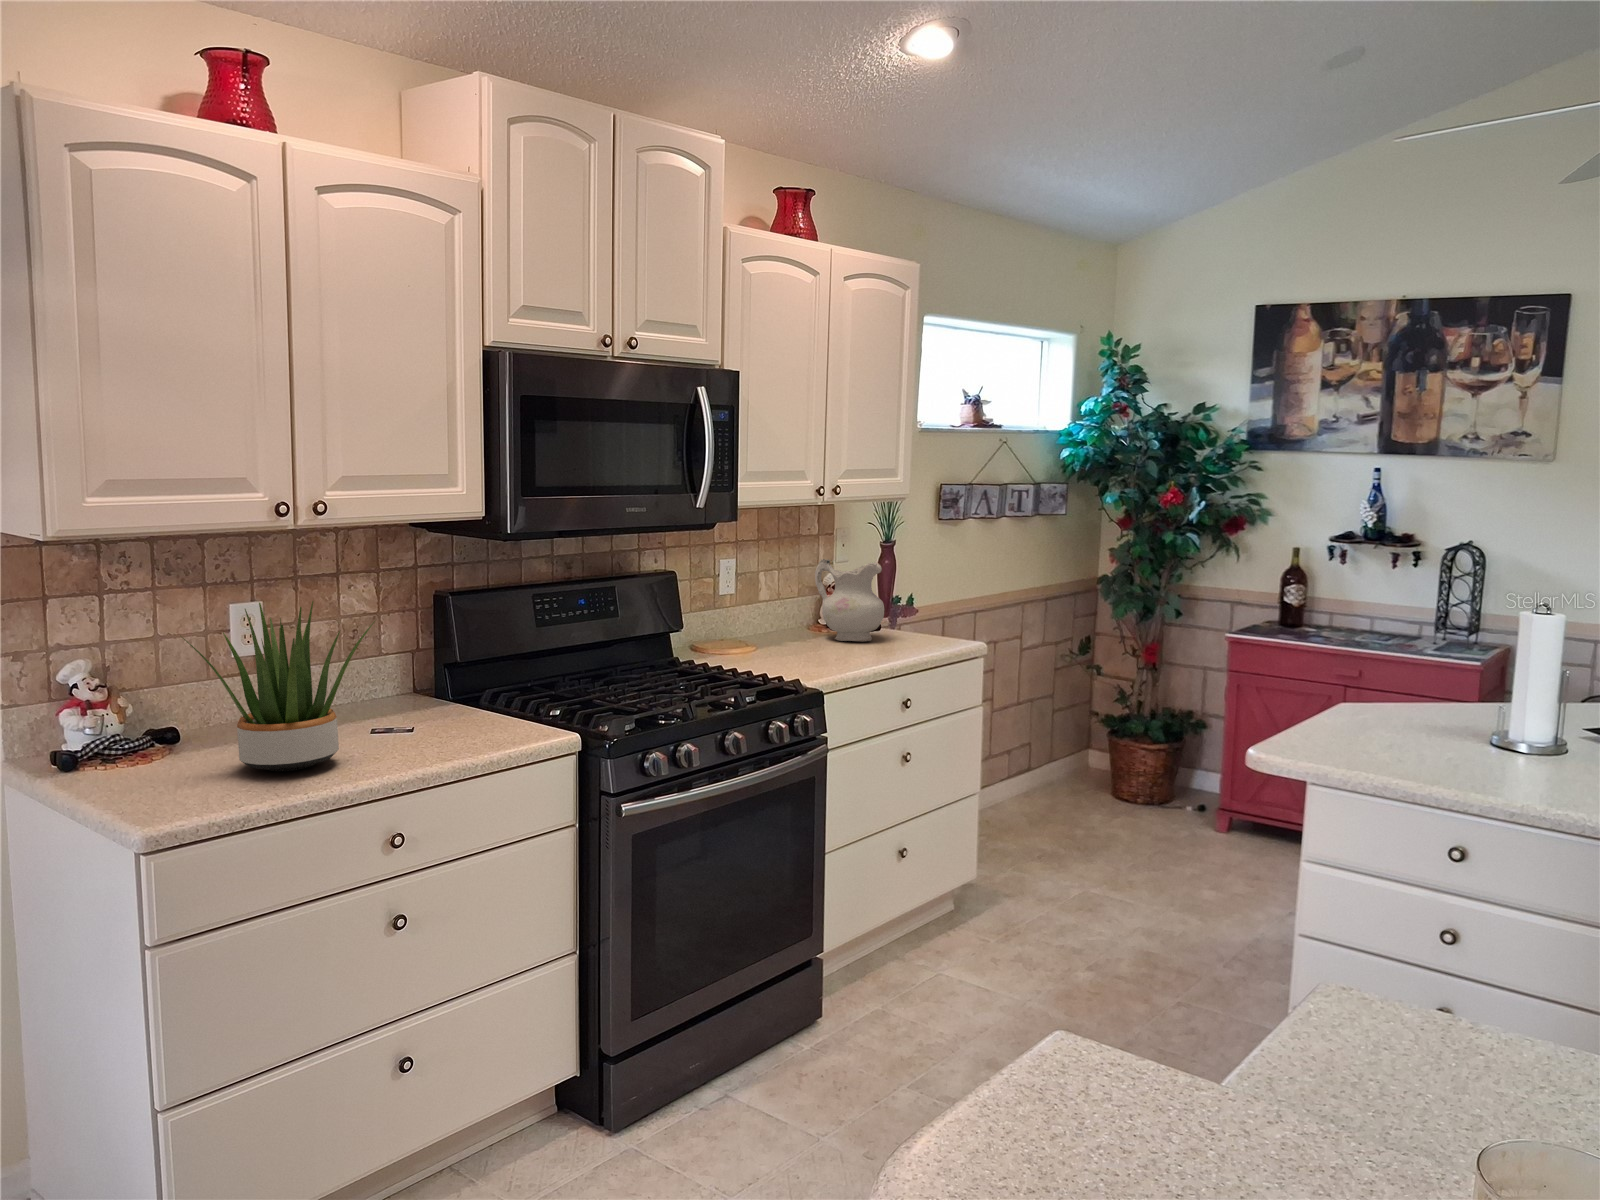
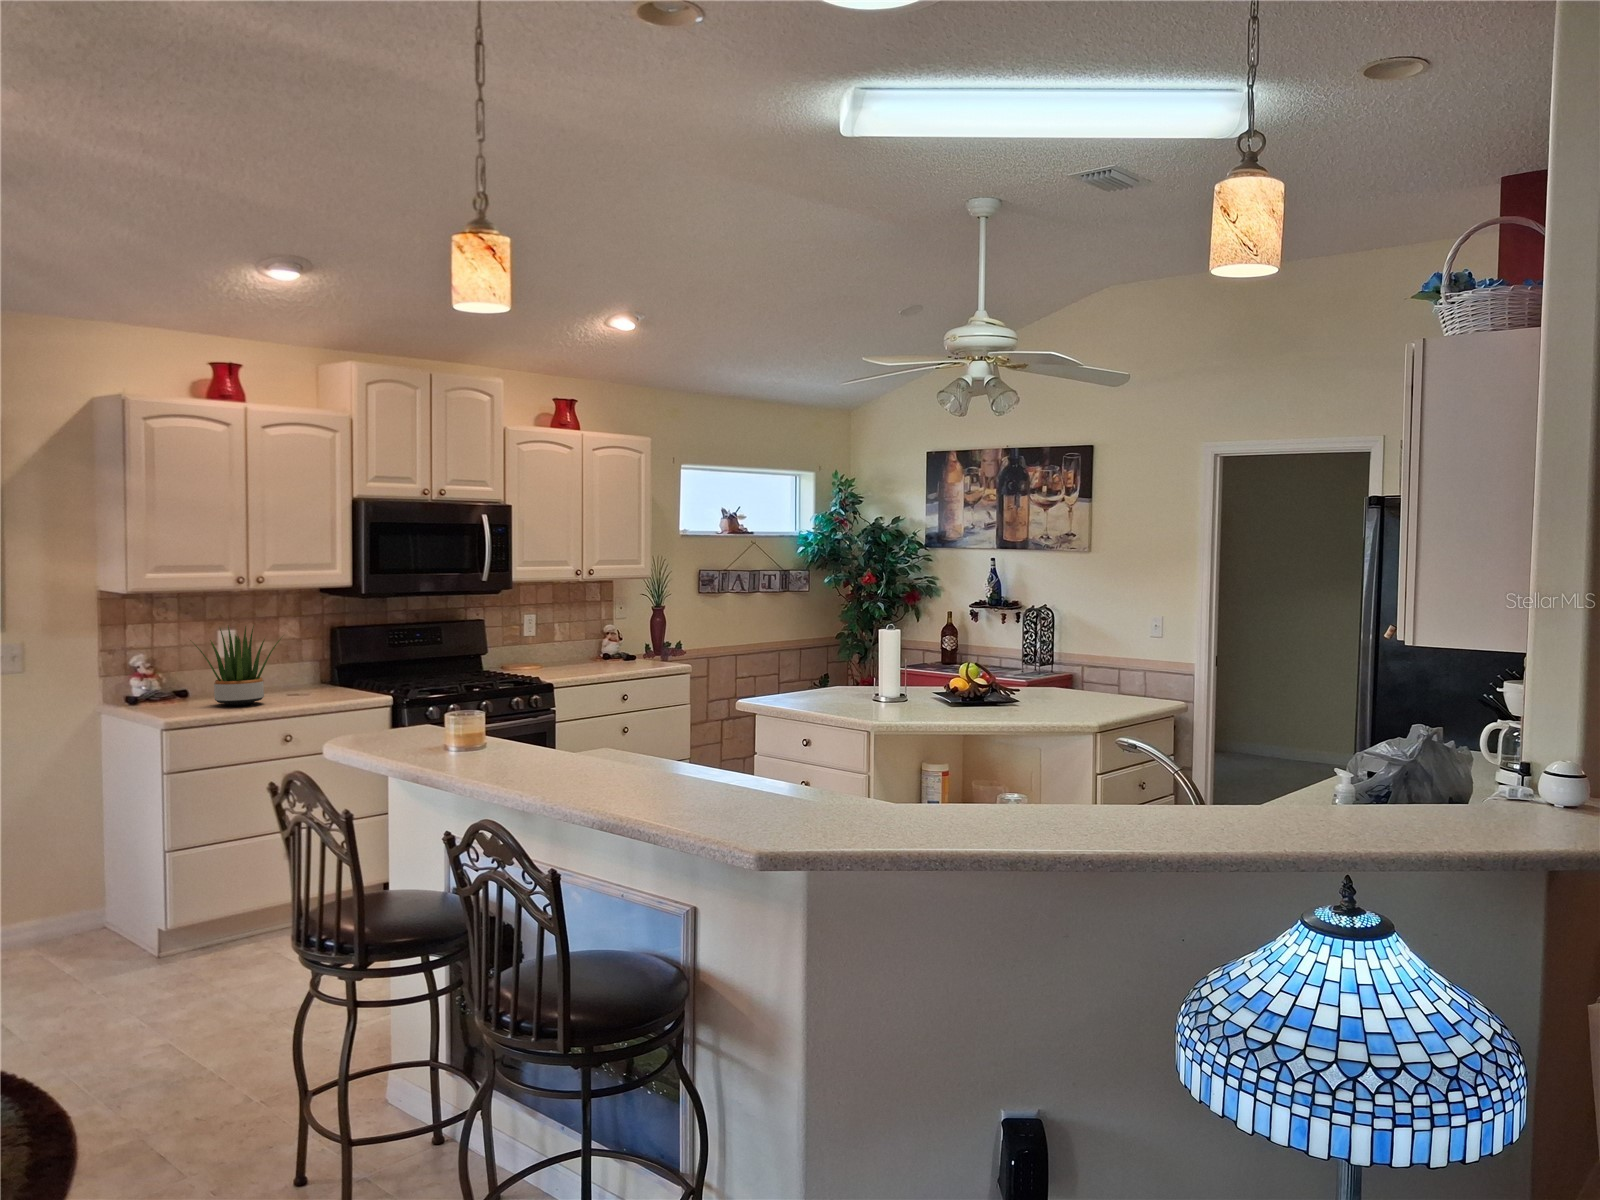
ceramic pitcher: present [815,559,884,642] -> none [586,616,626,666]

